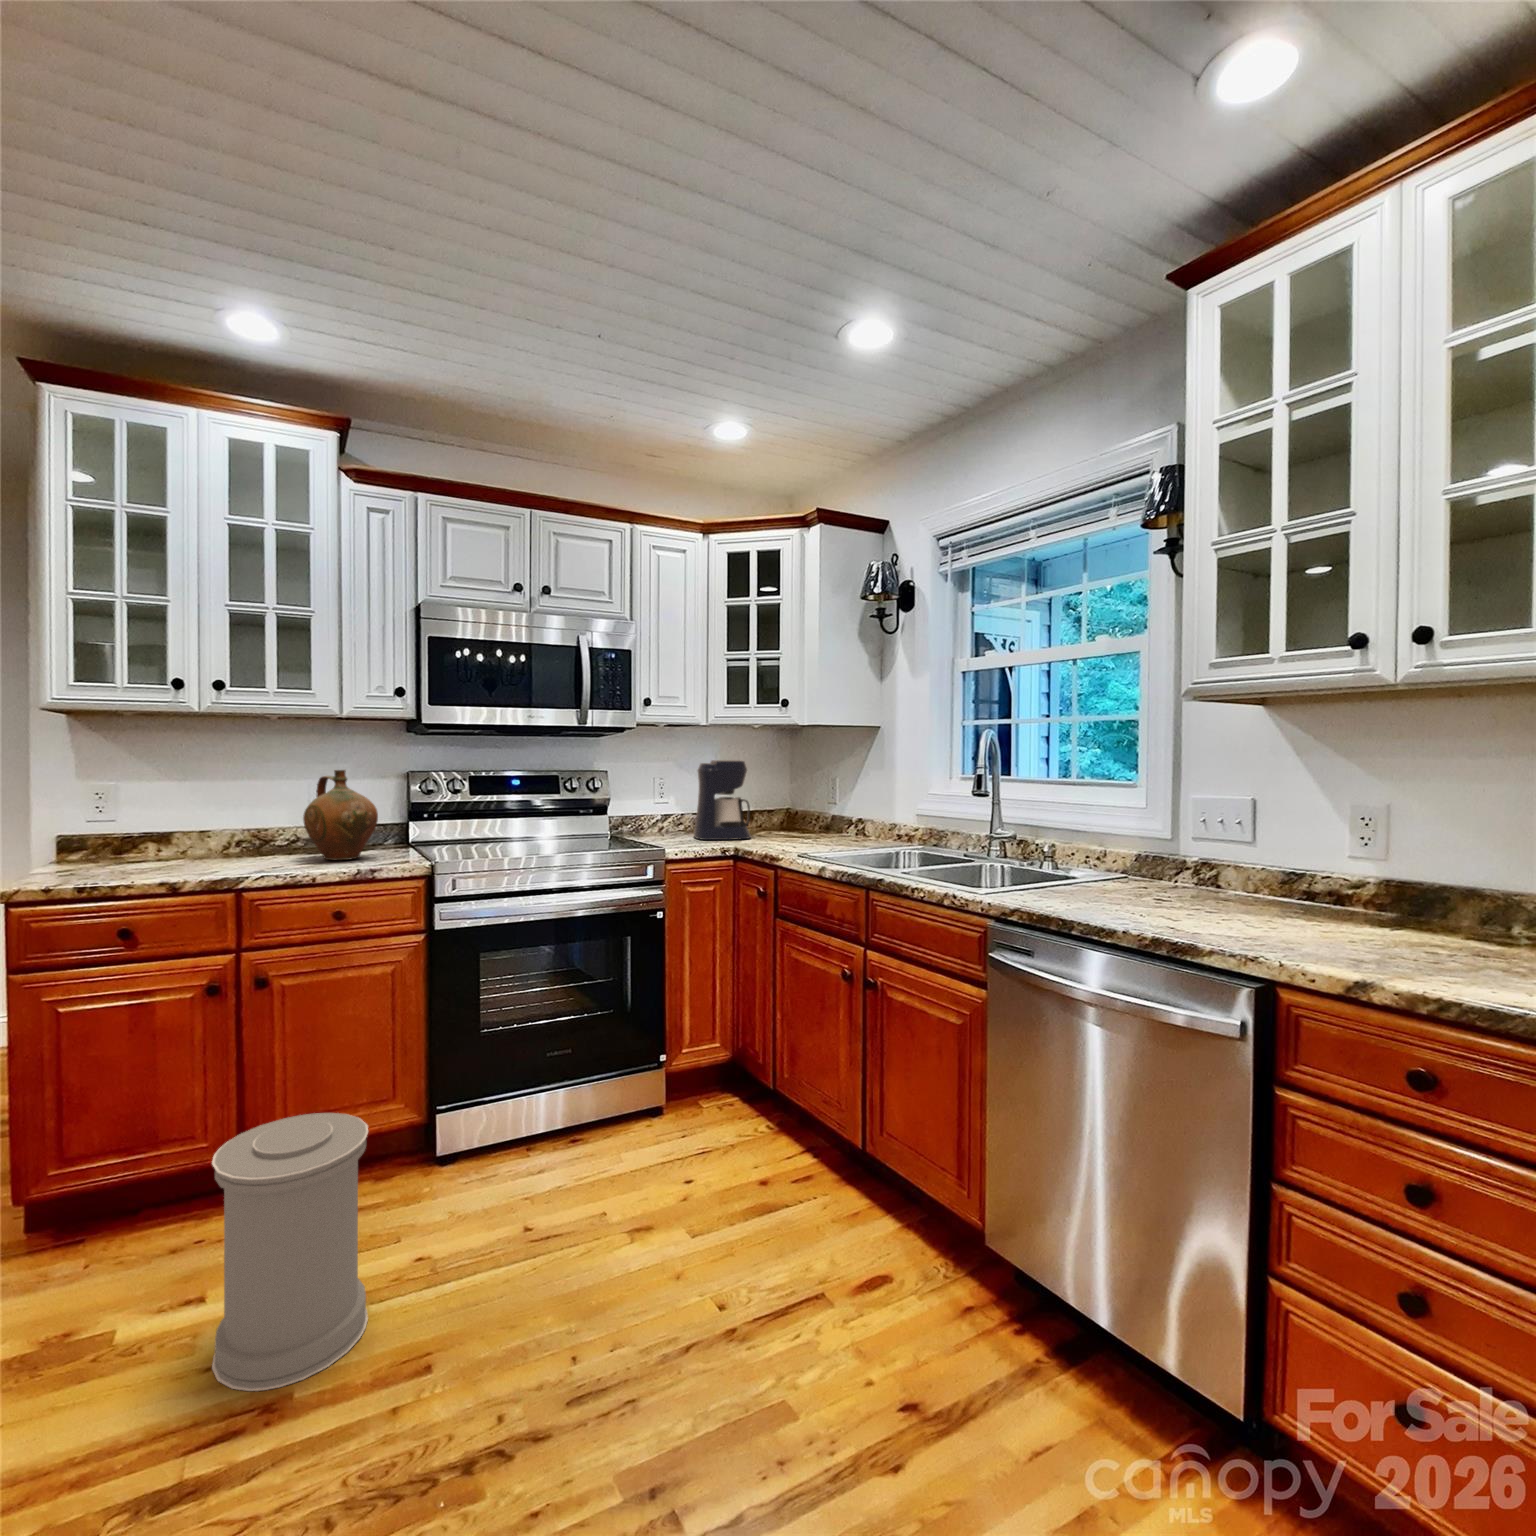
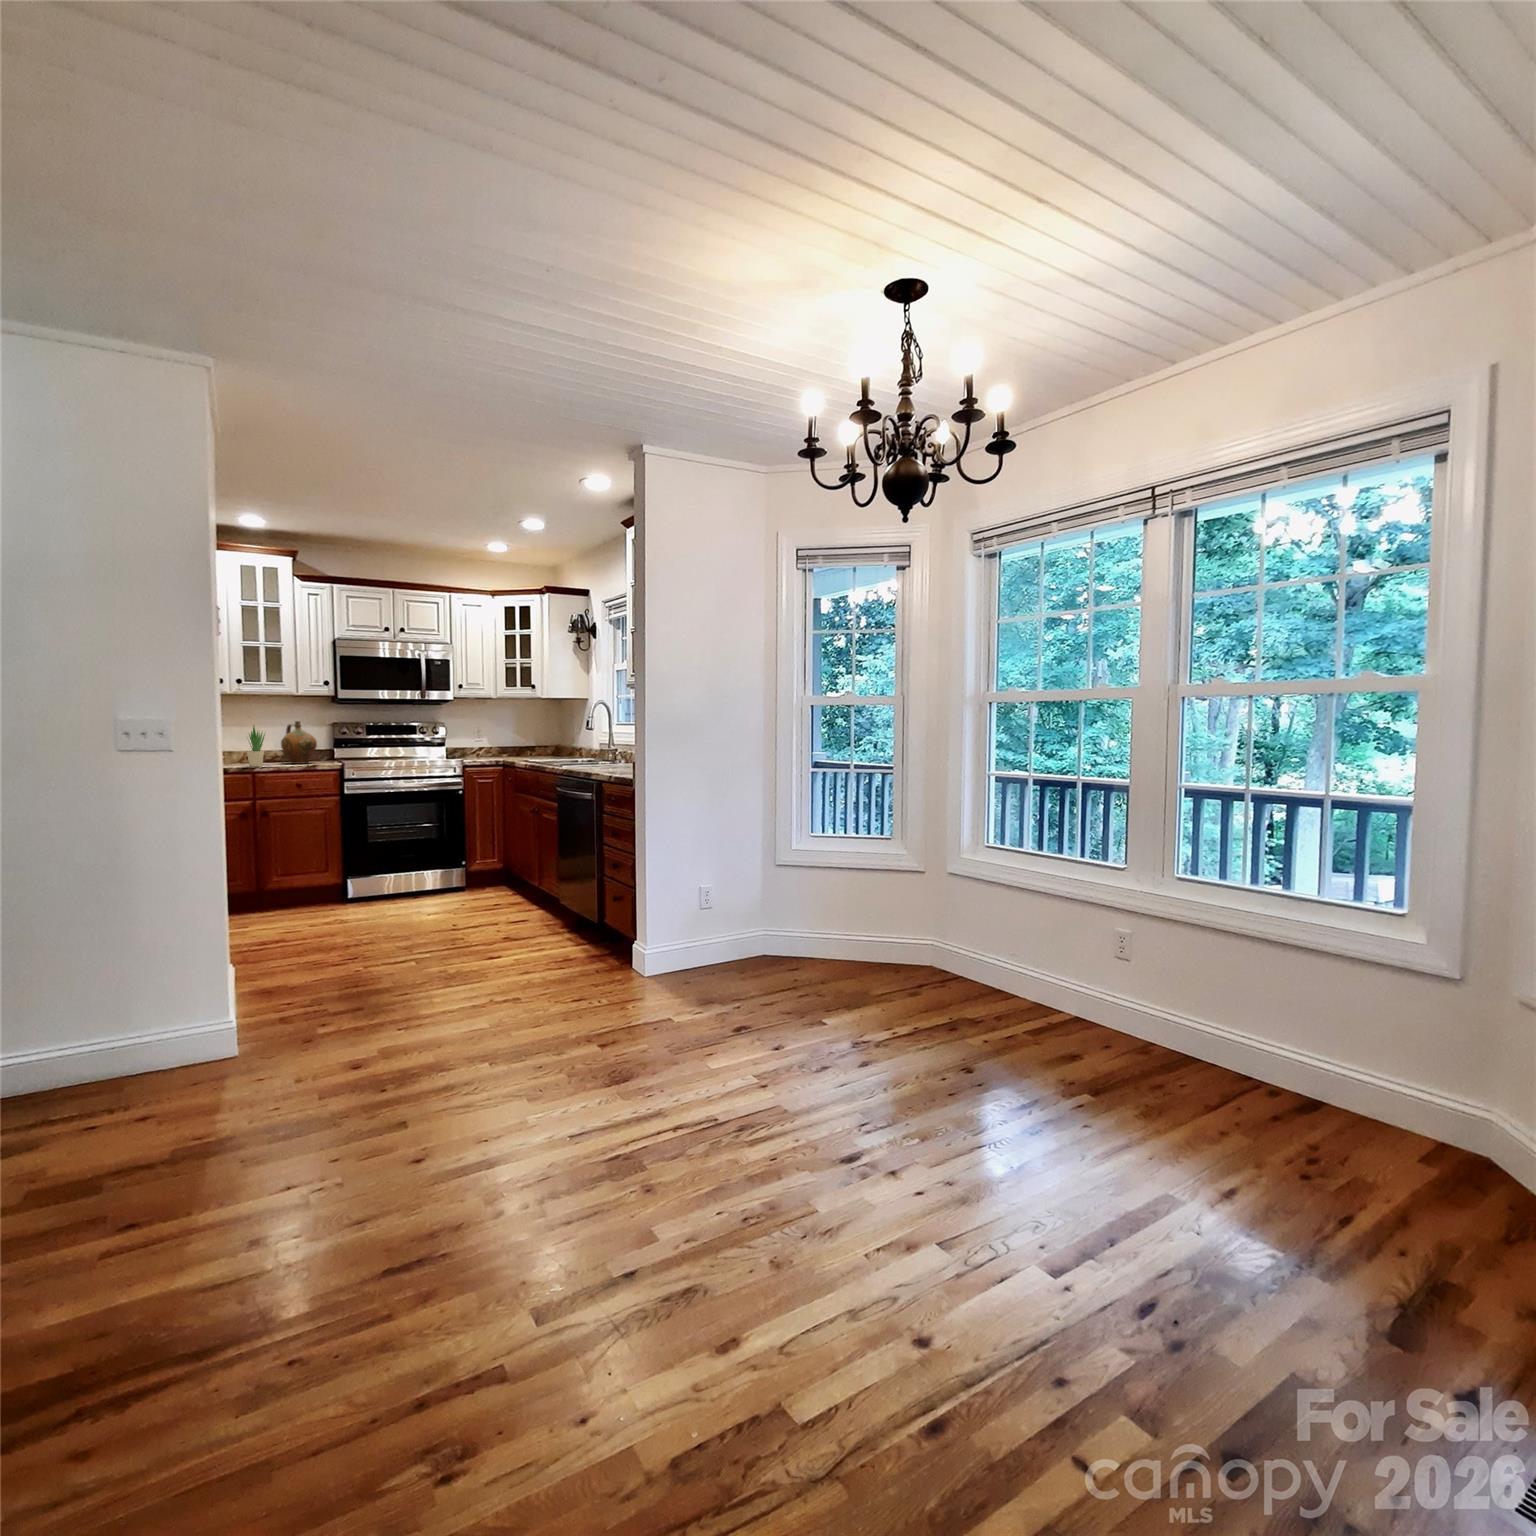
coffee maker: present [694,760,751,840] -> none [491,717,523,759]
potted plant: none [222,778,268,875] -> present [247,725,265,766]
trash can: present [212,1113,368,1391] -> none [259,851,318,933]

